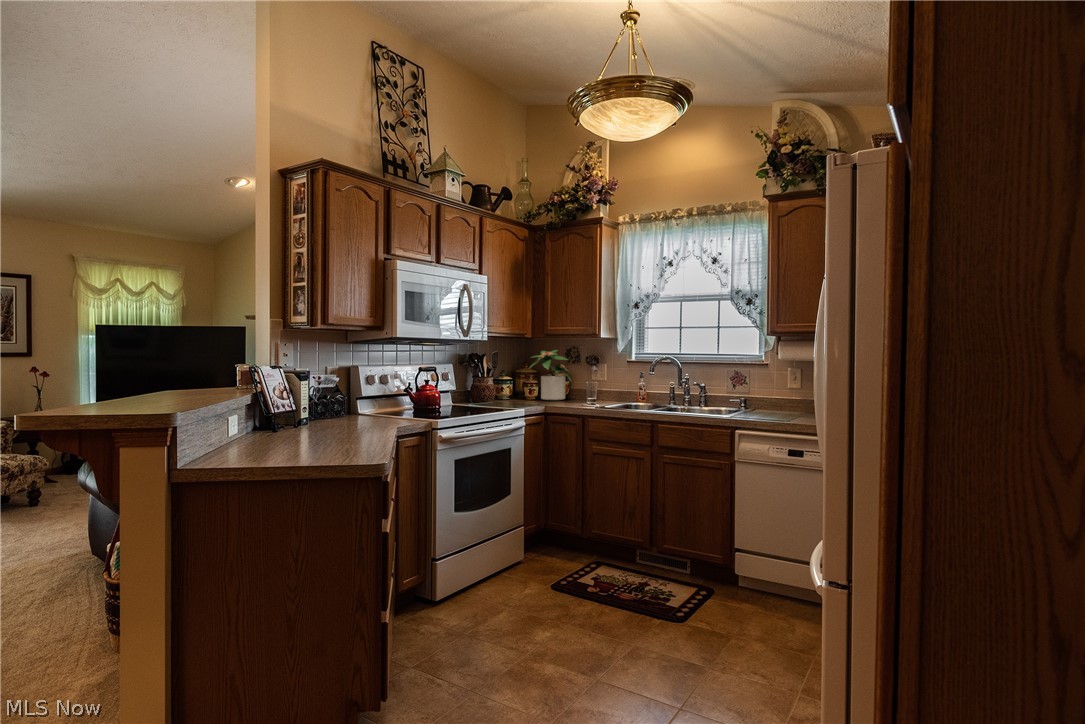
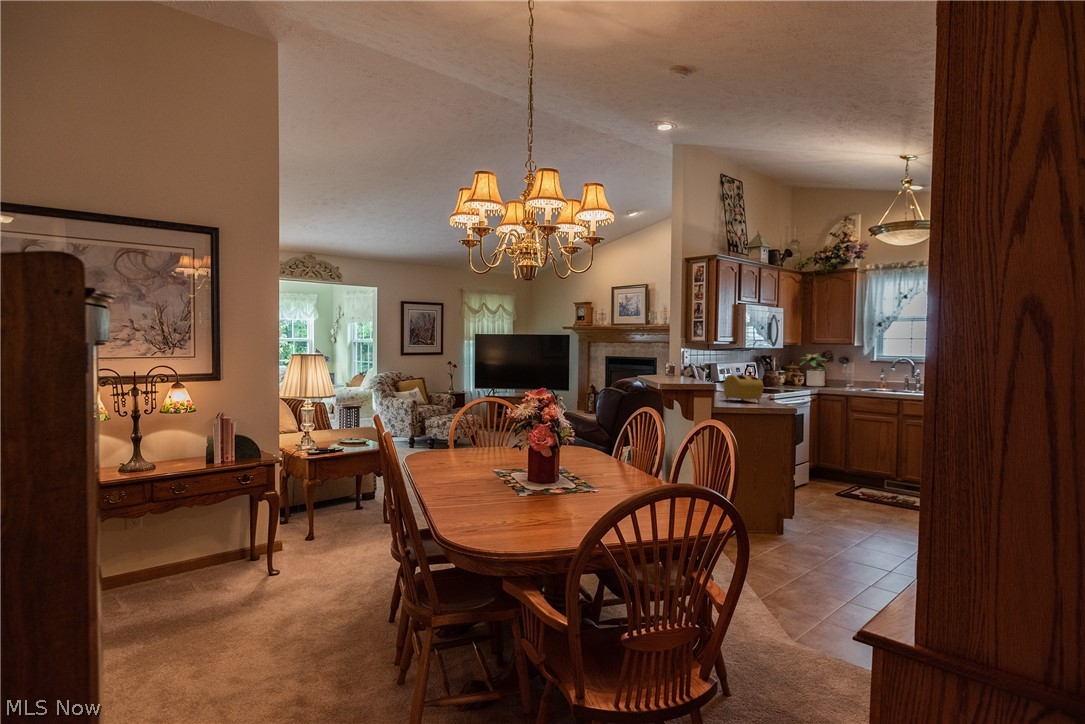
toaster: none [261,391,329,459] -> present [724,375,764,402]

